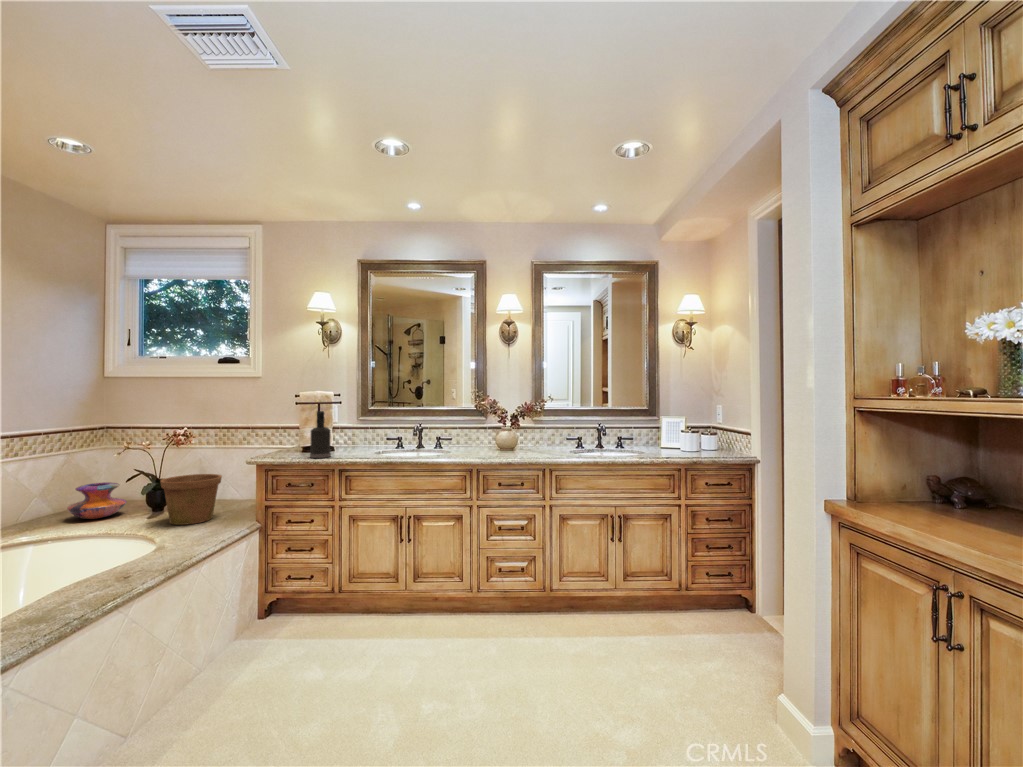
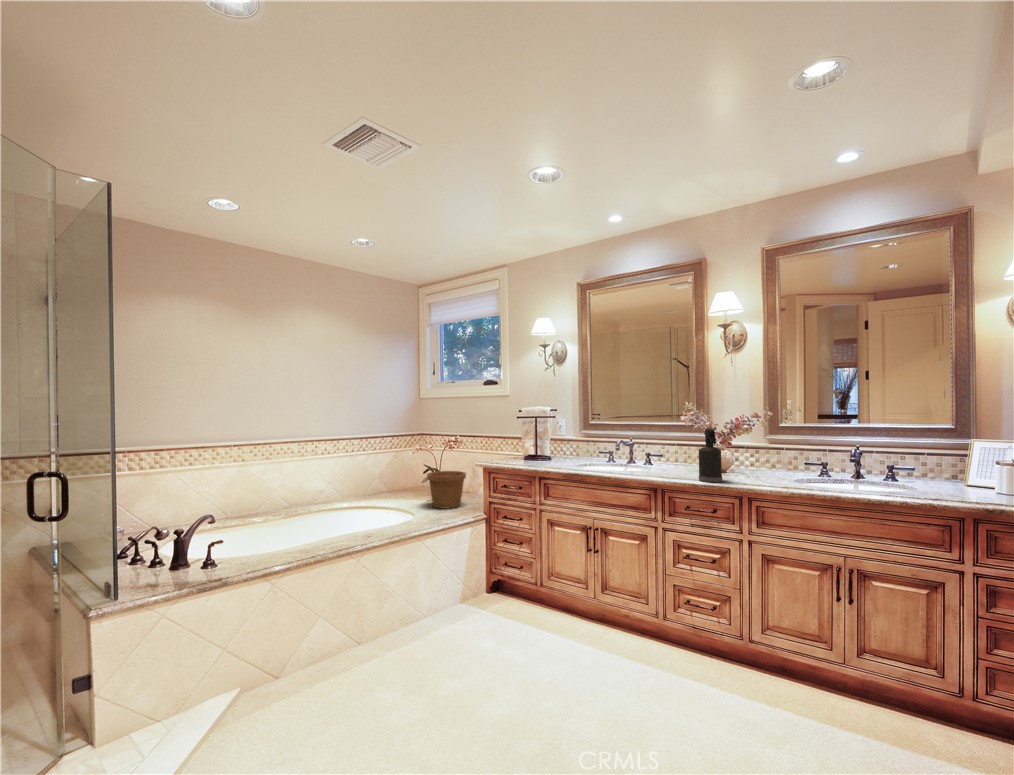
spray bottle: present [310,411,331,458] -> present [699,429,722,482]
decorative vase: present [67,482,127,519] -> none [386,471,418,496]

